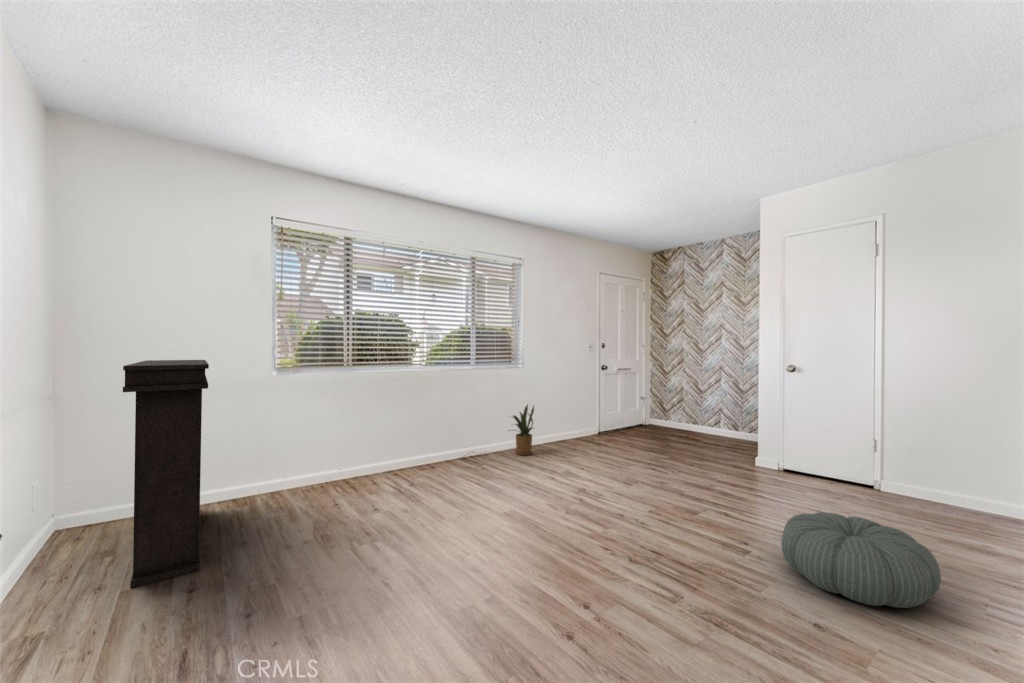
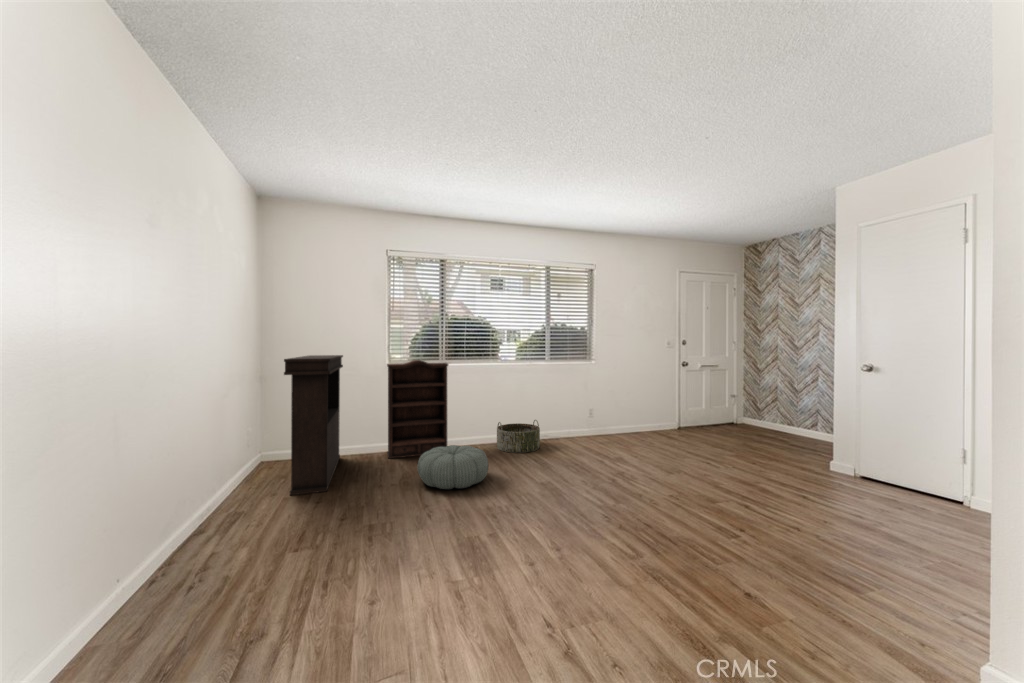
bookshelf: none [273,366,364,503] -> present [387,360,448,459]
house plant: present [513,405,534,455] -> none [576,396,604,442]
basket: none [422,435,474,477] -> present [497,420,540,453]
pouf: present [781,512,941,608] -> present [417,445,488,489]

